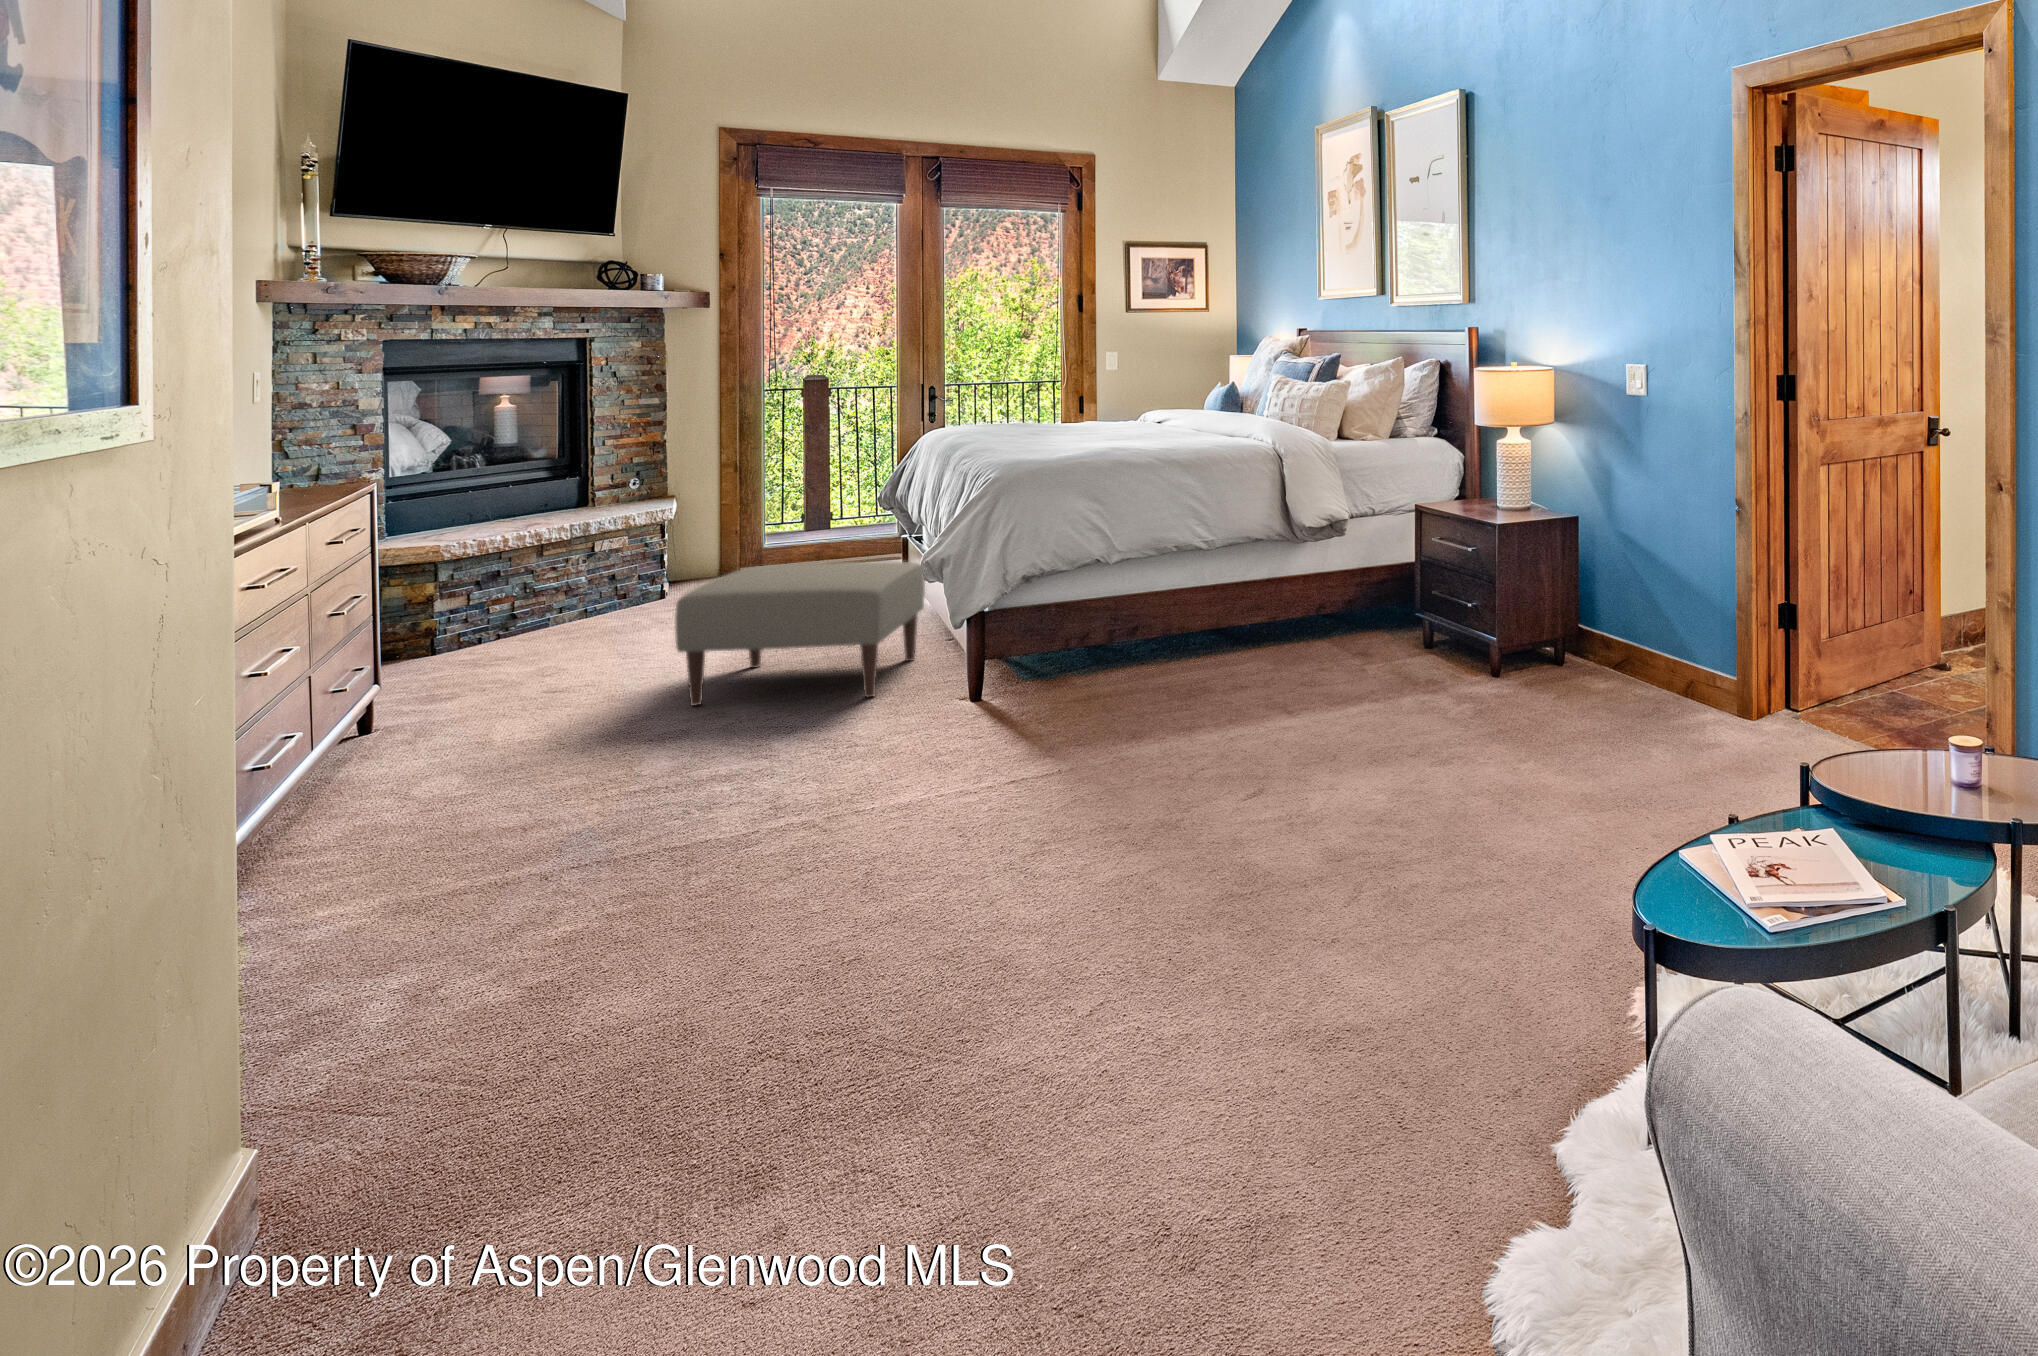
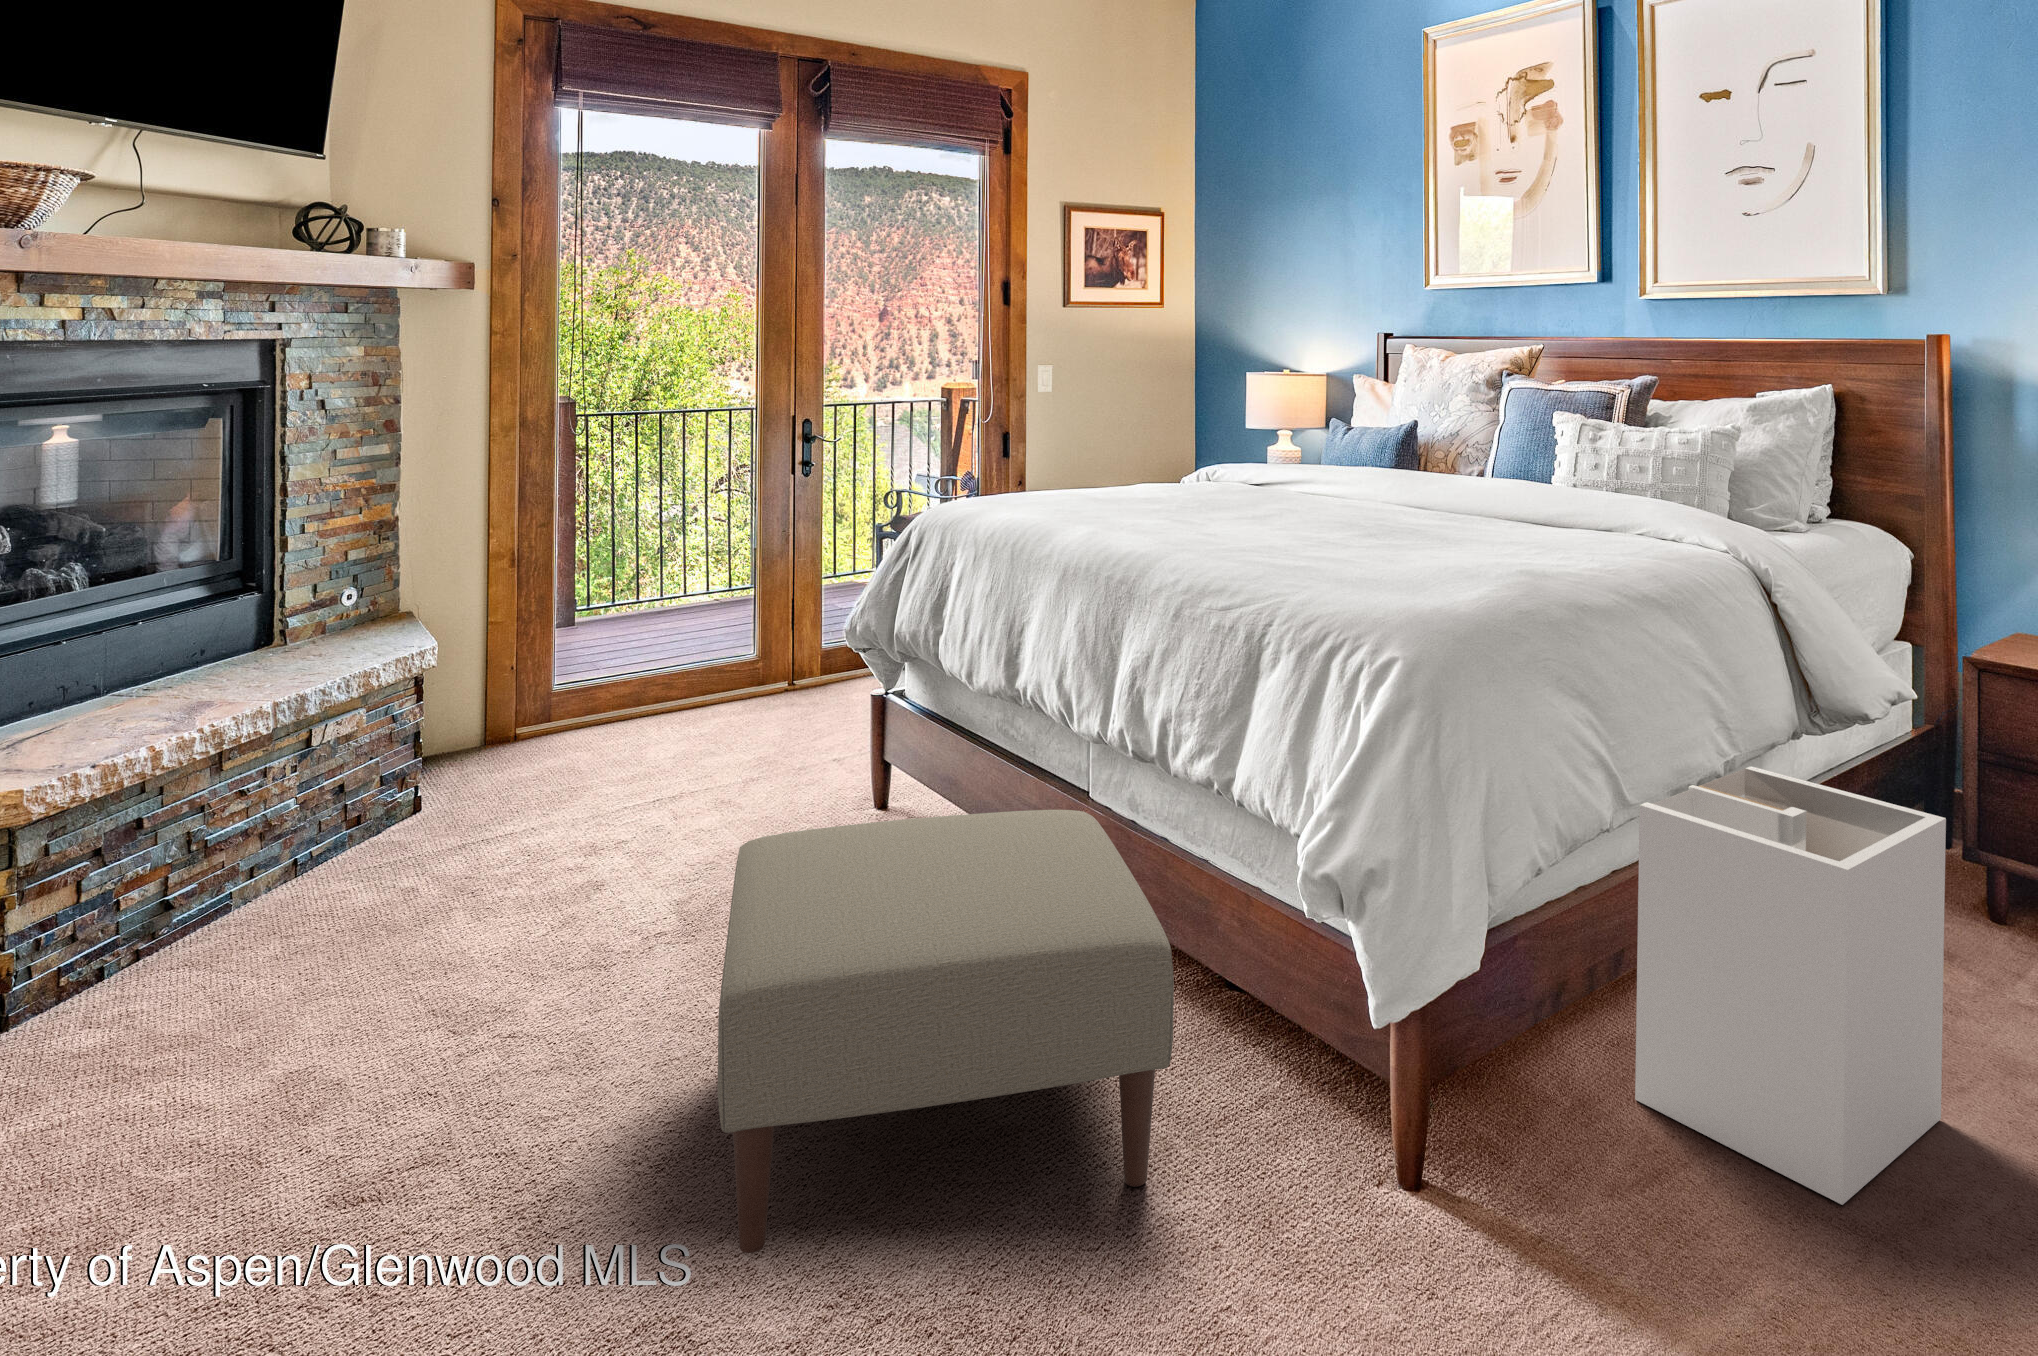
laundry hamper: none [1127,538,1257,707] -> present [1635,766,1946,1205]

